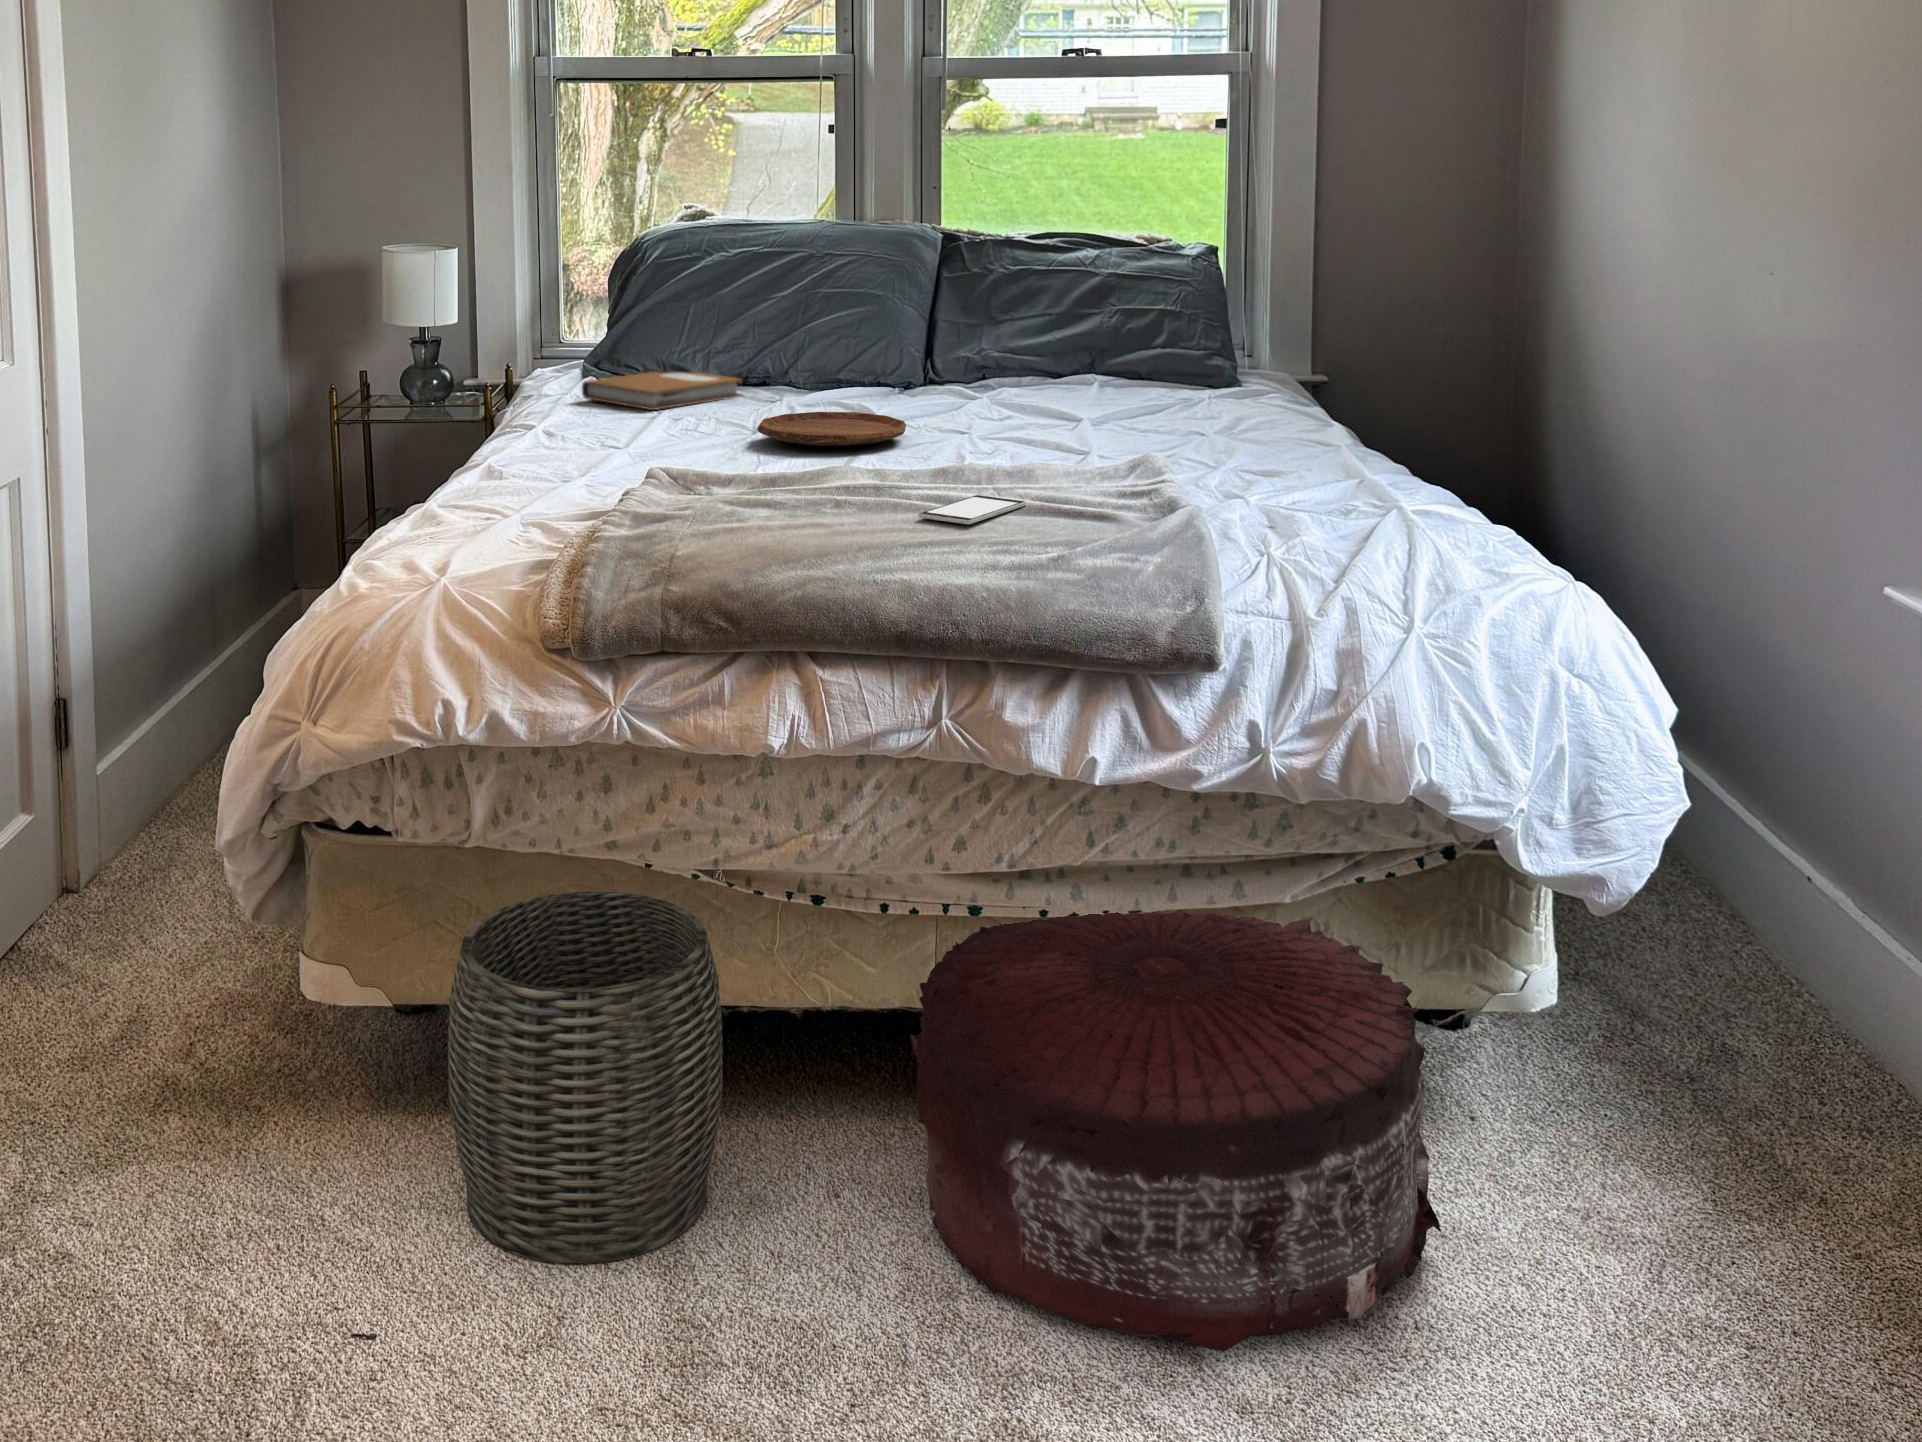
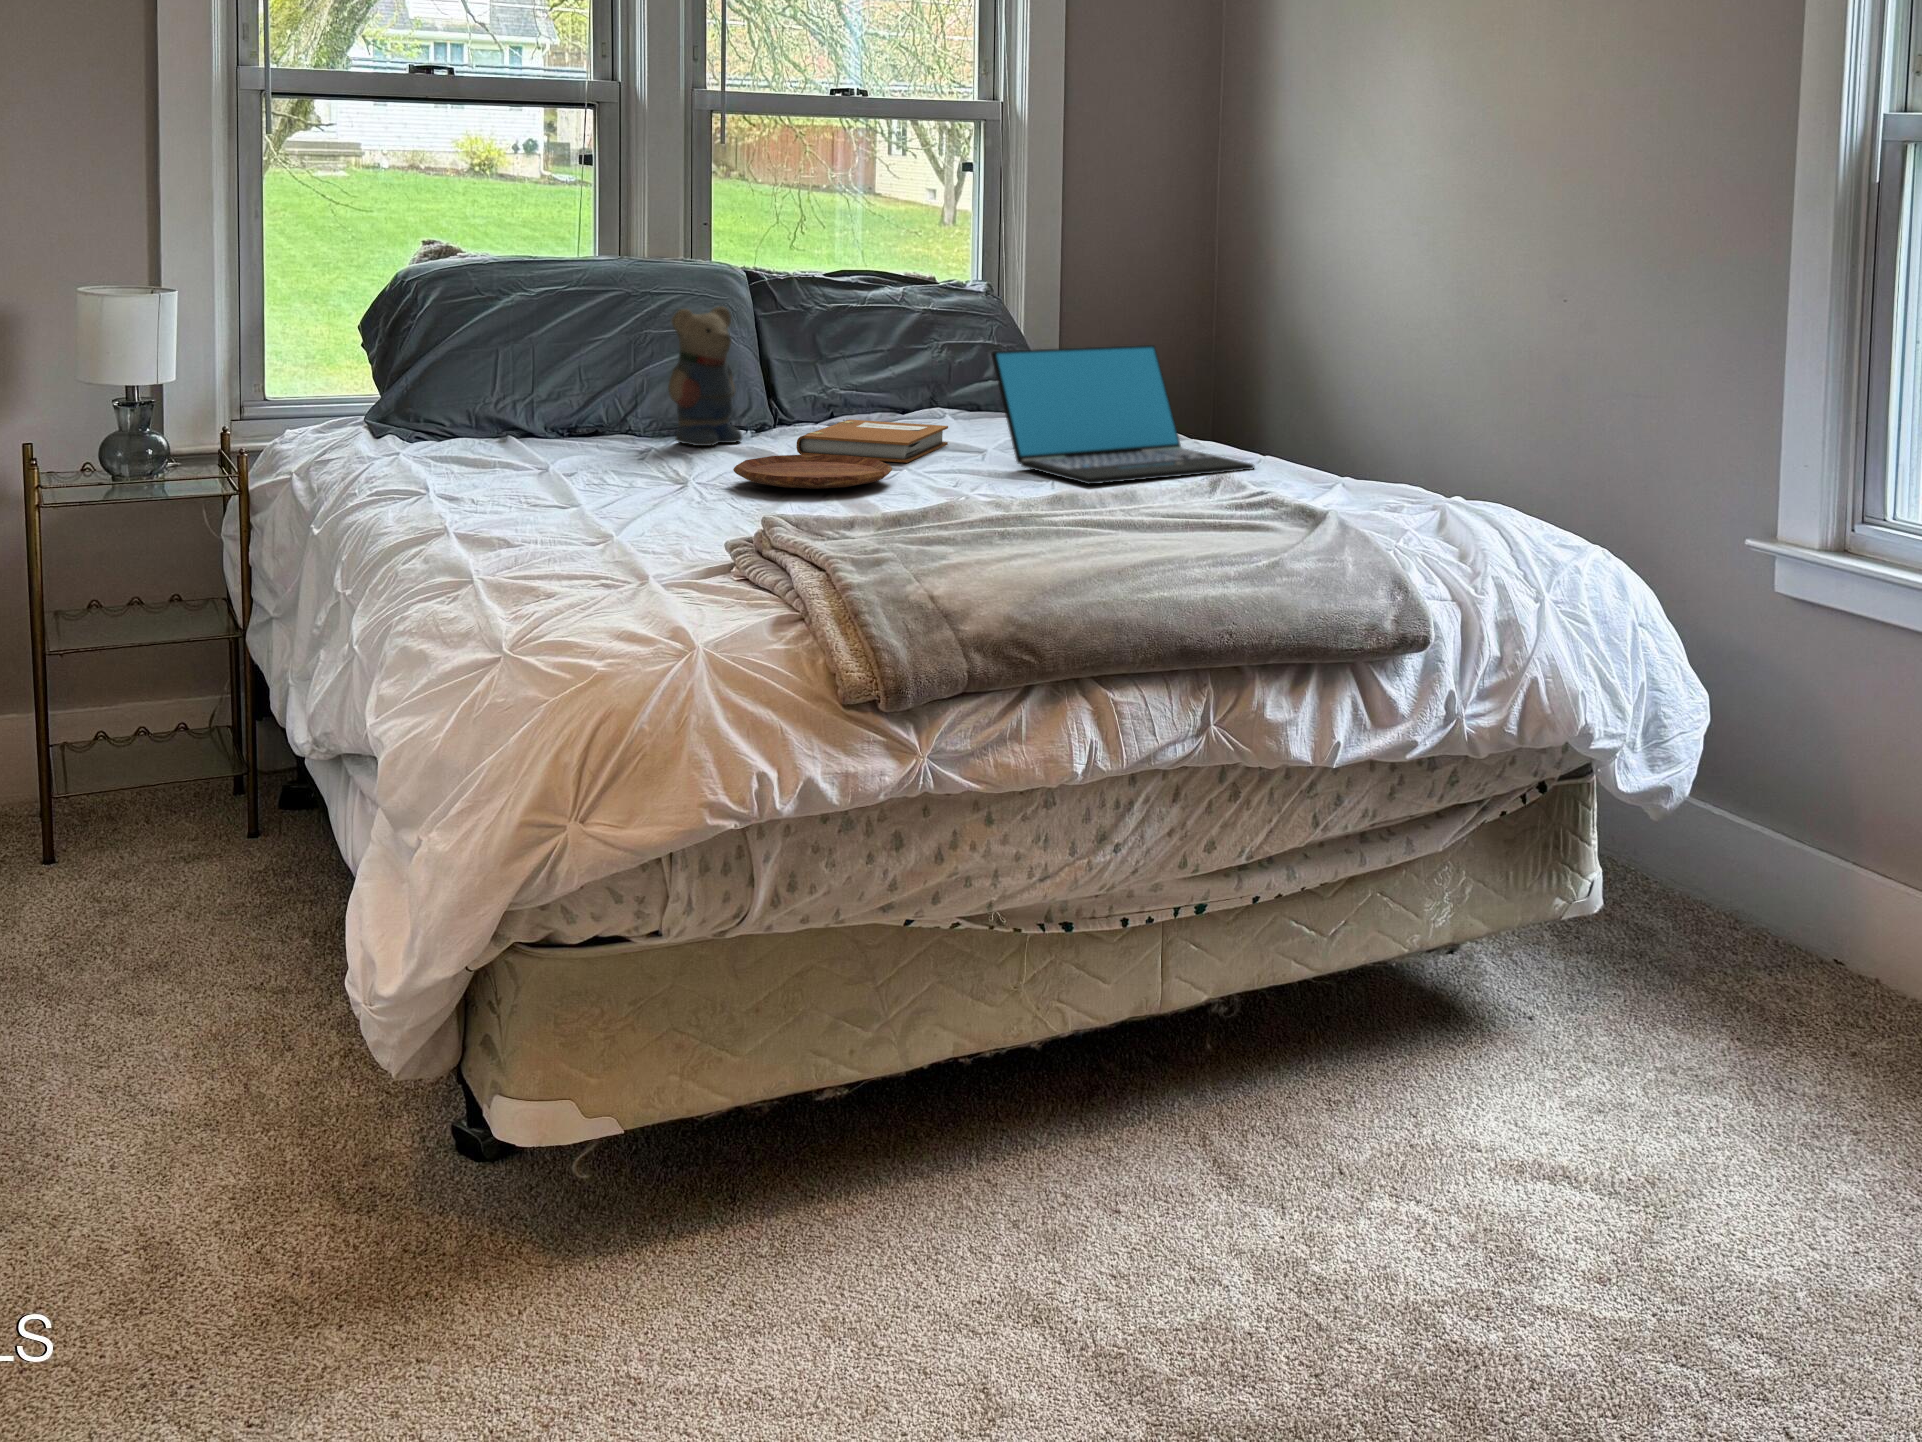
teddy bear: none [788,266,864,399] -> present [668,306,742,446]
laptop: none [1040,316,1297,460] -> present [991,345,1254,484]
notebook: present [582,371,742,410] -> present [796,420,948,463]
smartphone: present [918,495,1027,525] -> none [1118,517,1181,542]
woven basket: present [448,892,723,1264] -> none [784,951,1072,1344]
pouf: present [910,912,1441,1352] -> none [1192,863,1640,1245]

